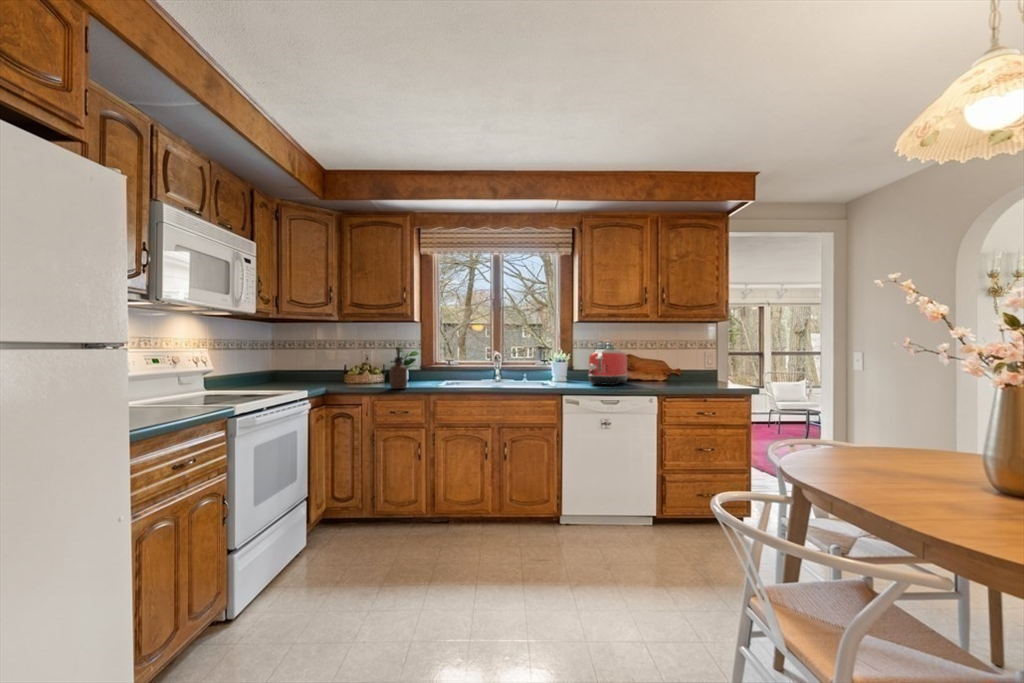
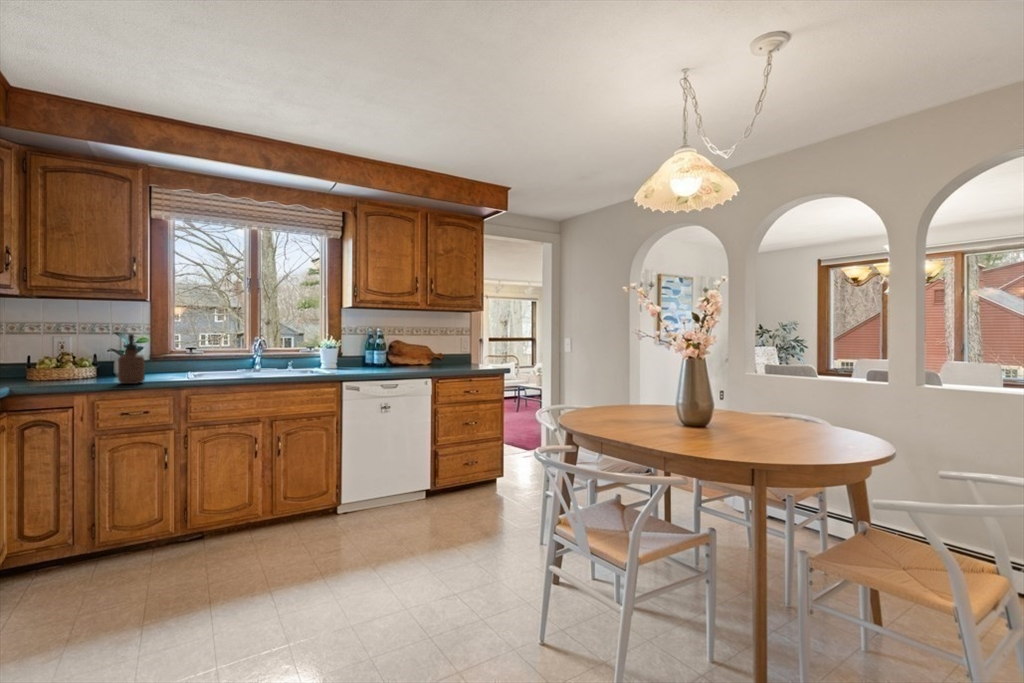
toaster: present [588,349,627,385] -> none [363,336,400,371]

